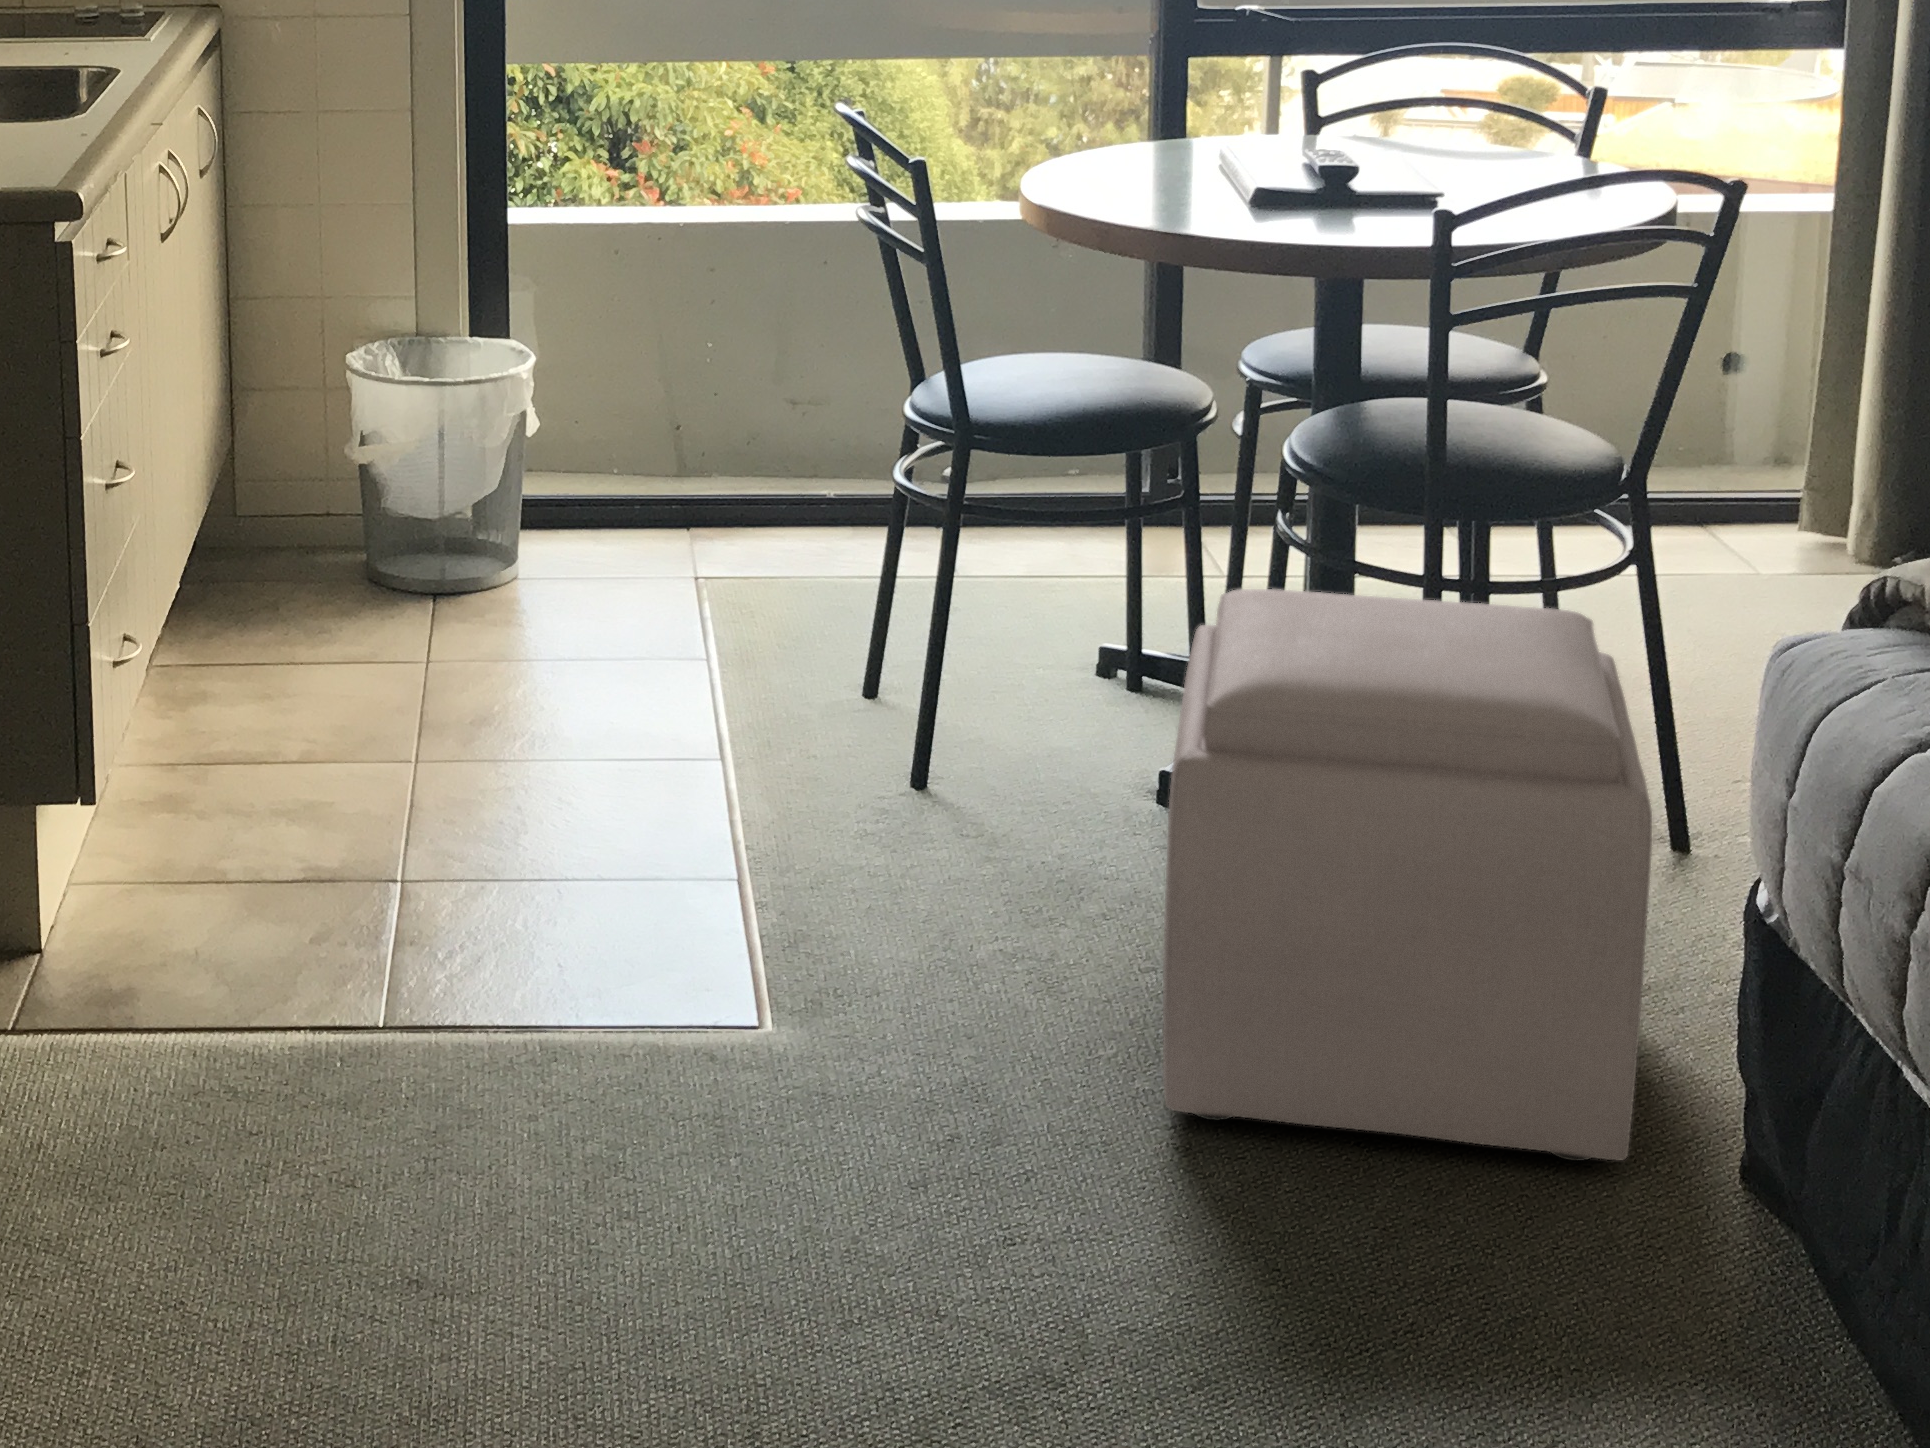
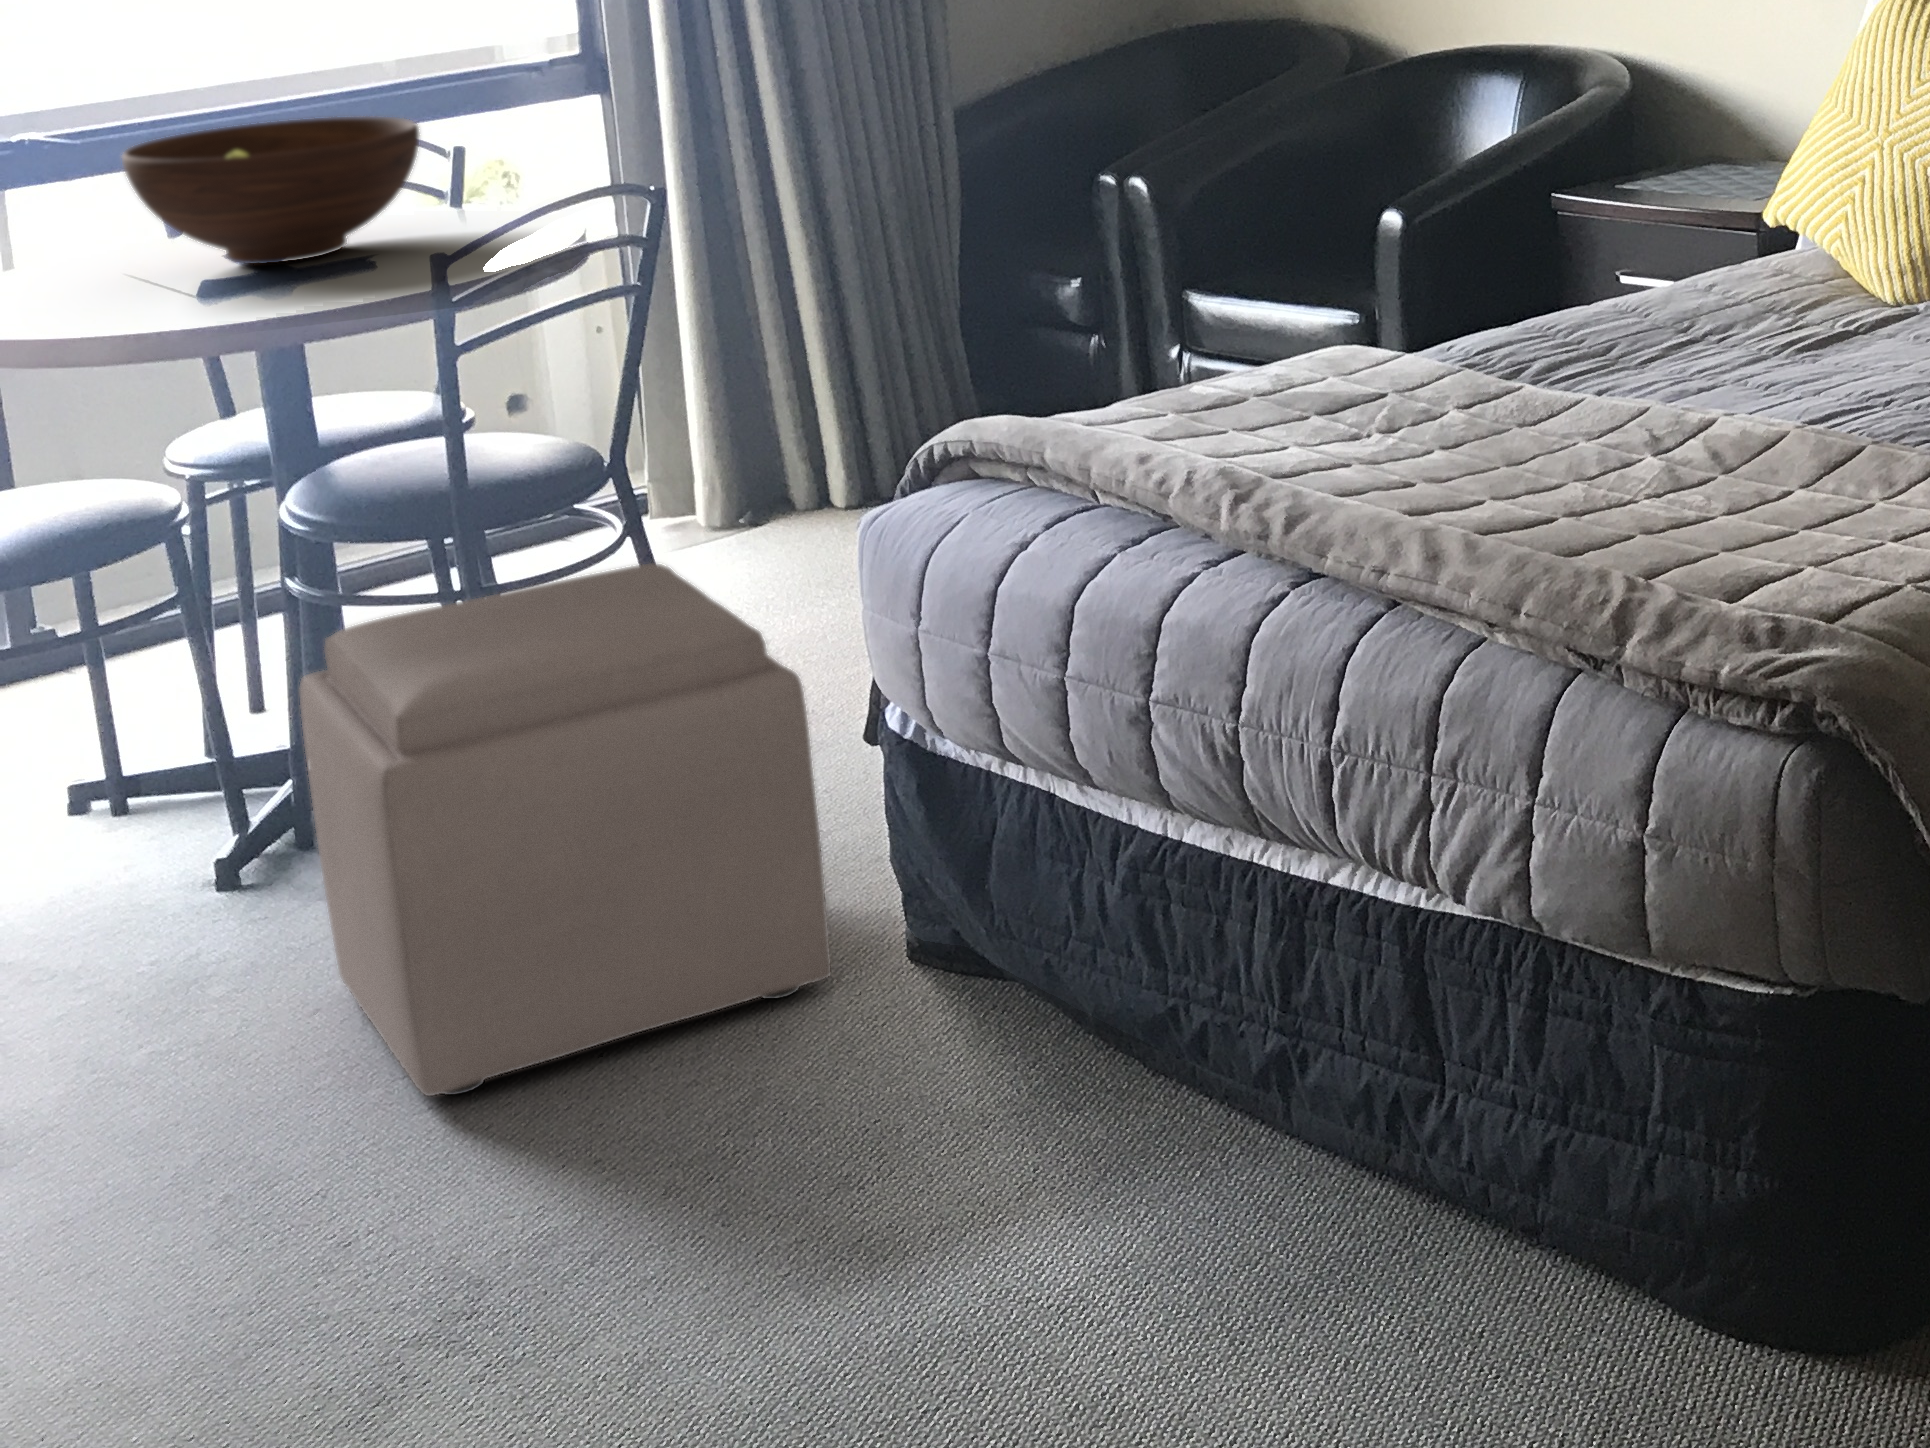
fruit bowl: none [1224,35,1511,185] -> present [122,116,420,264]

